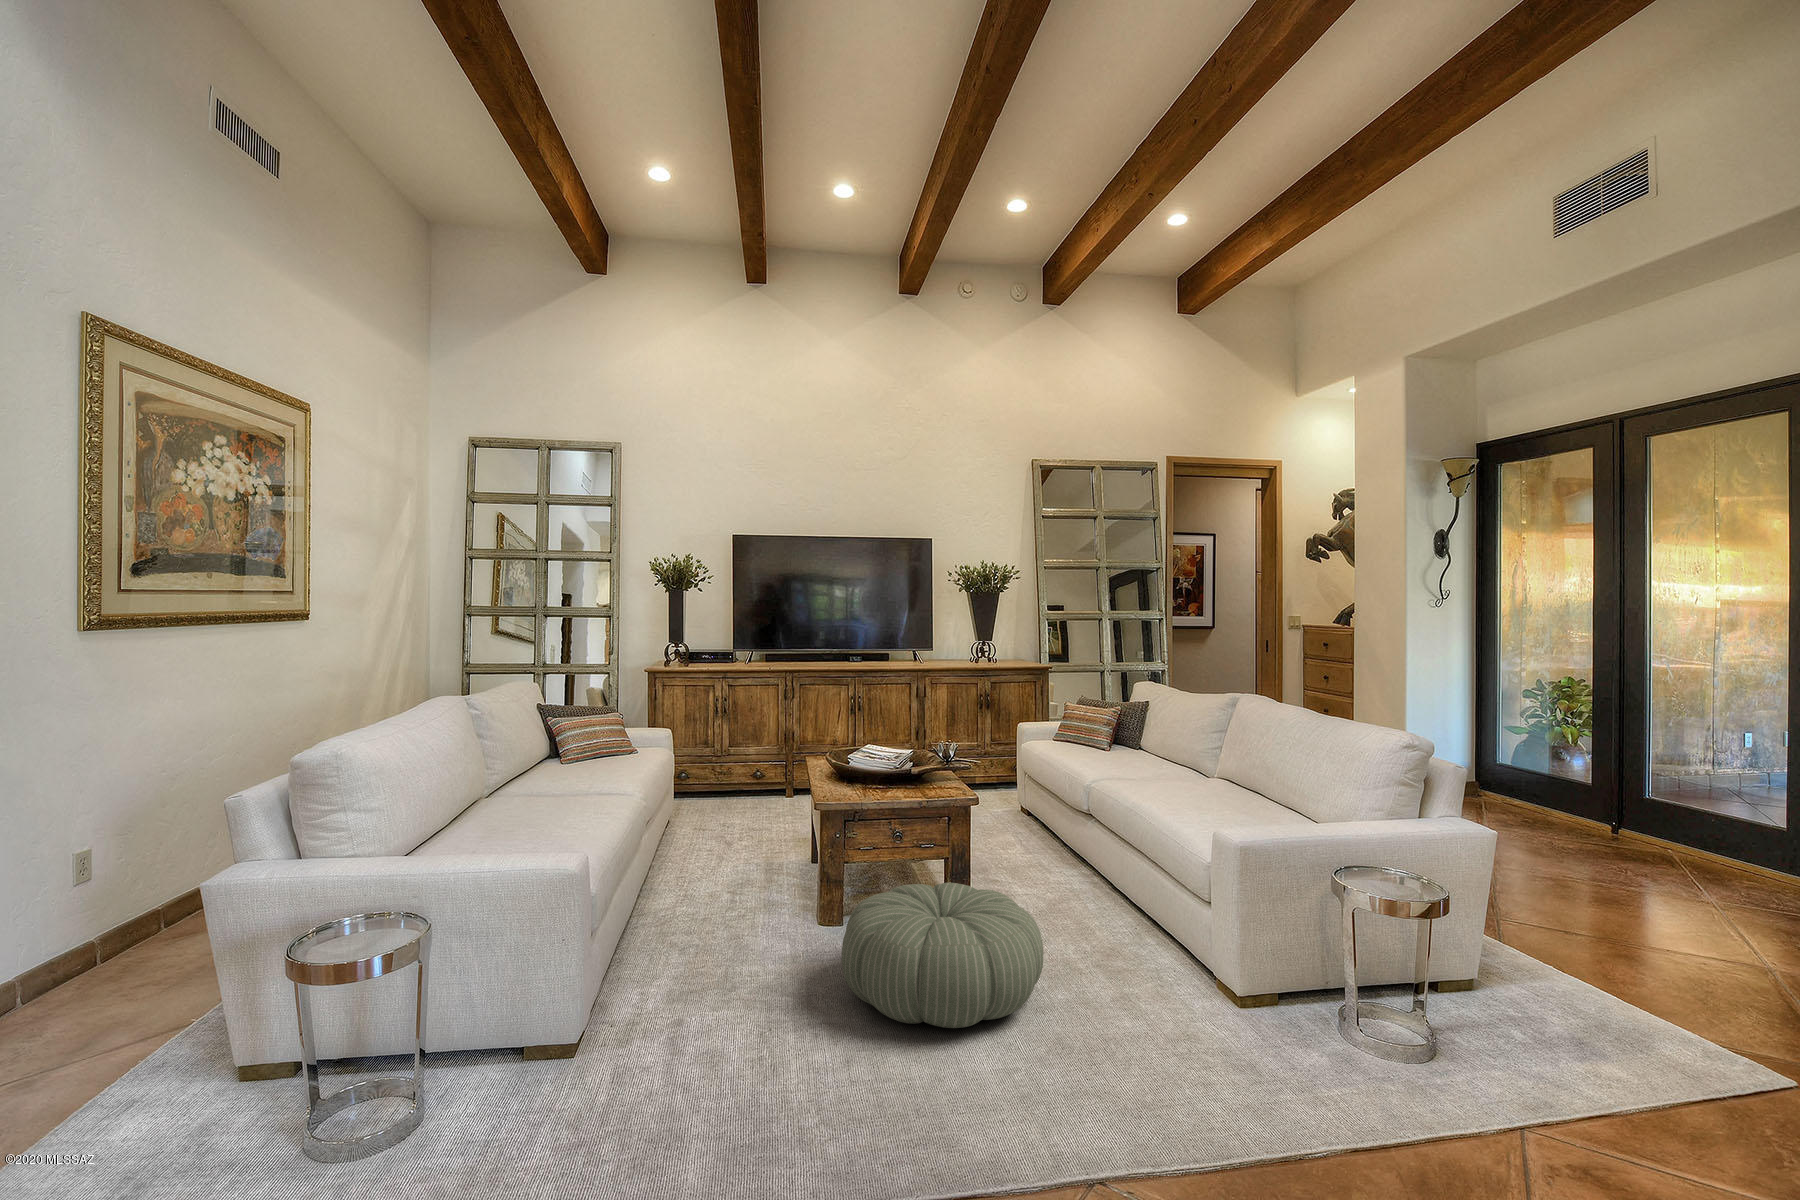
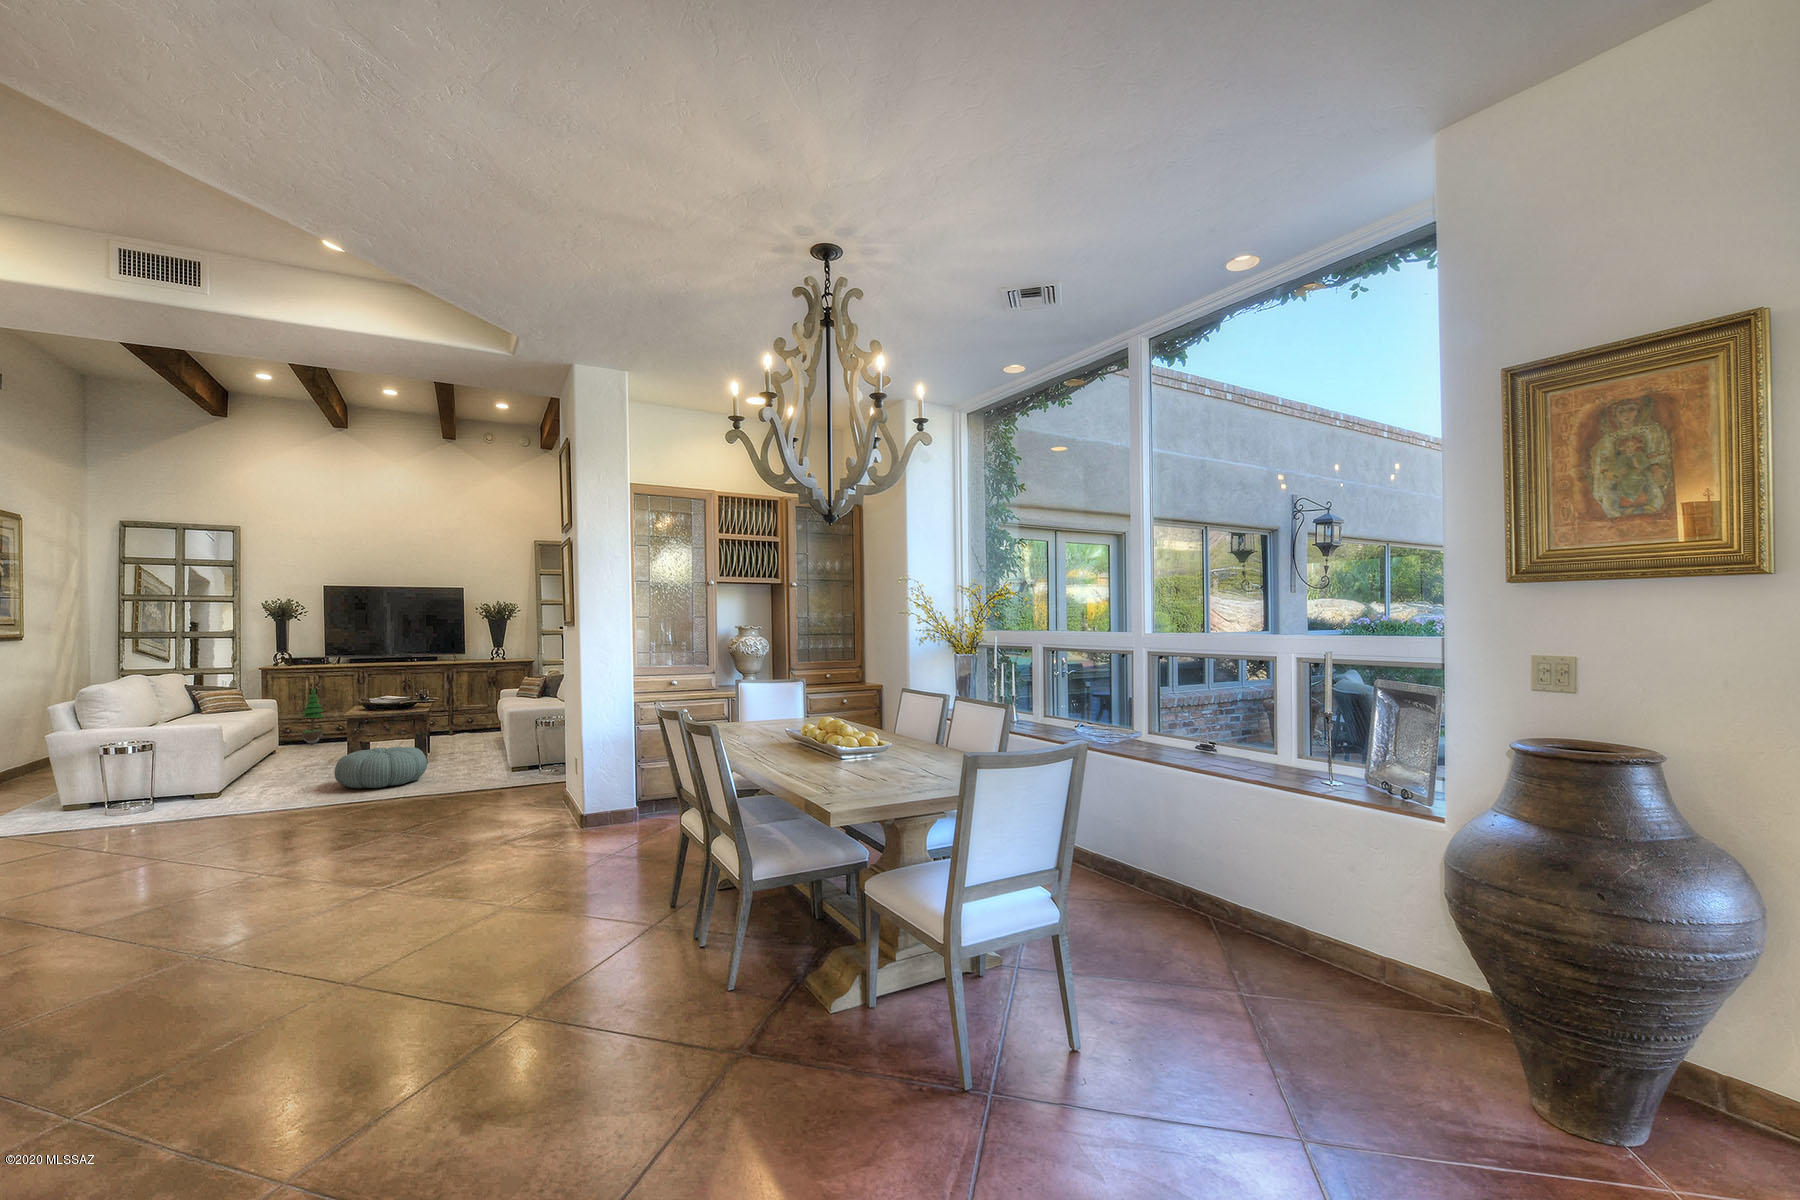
potted tree: none [703,704,739,804] -> present [301,688,325,745]

